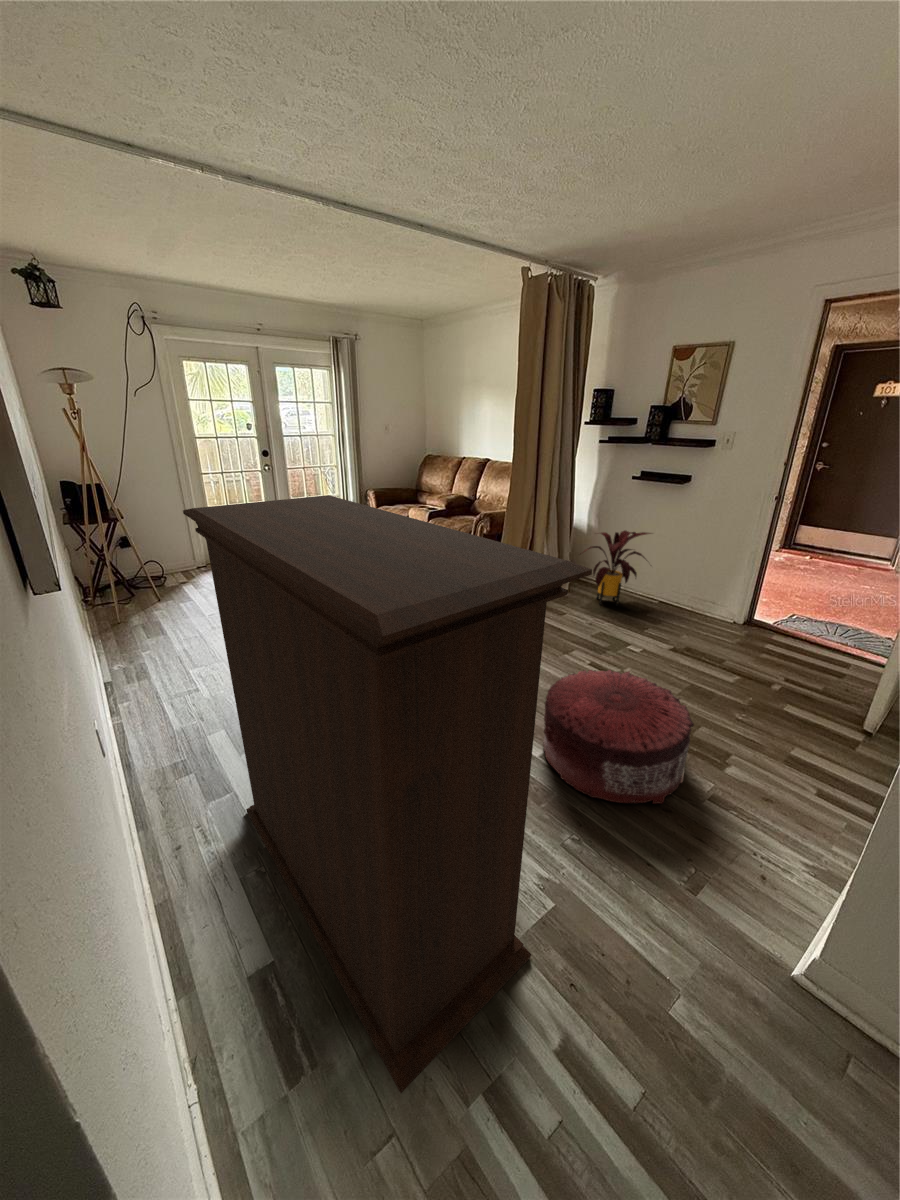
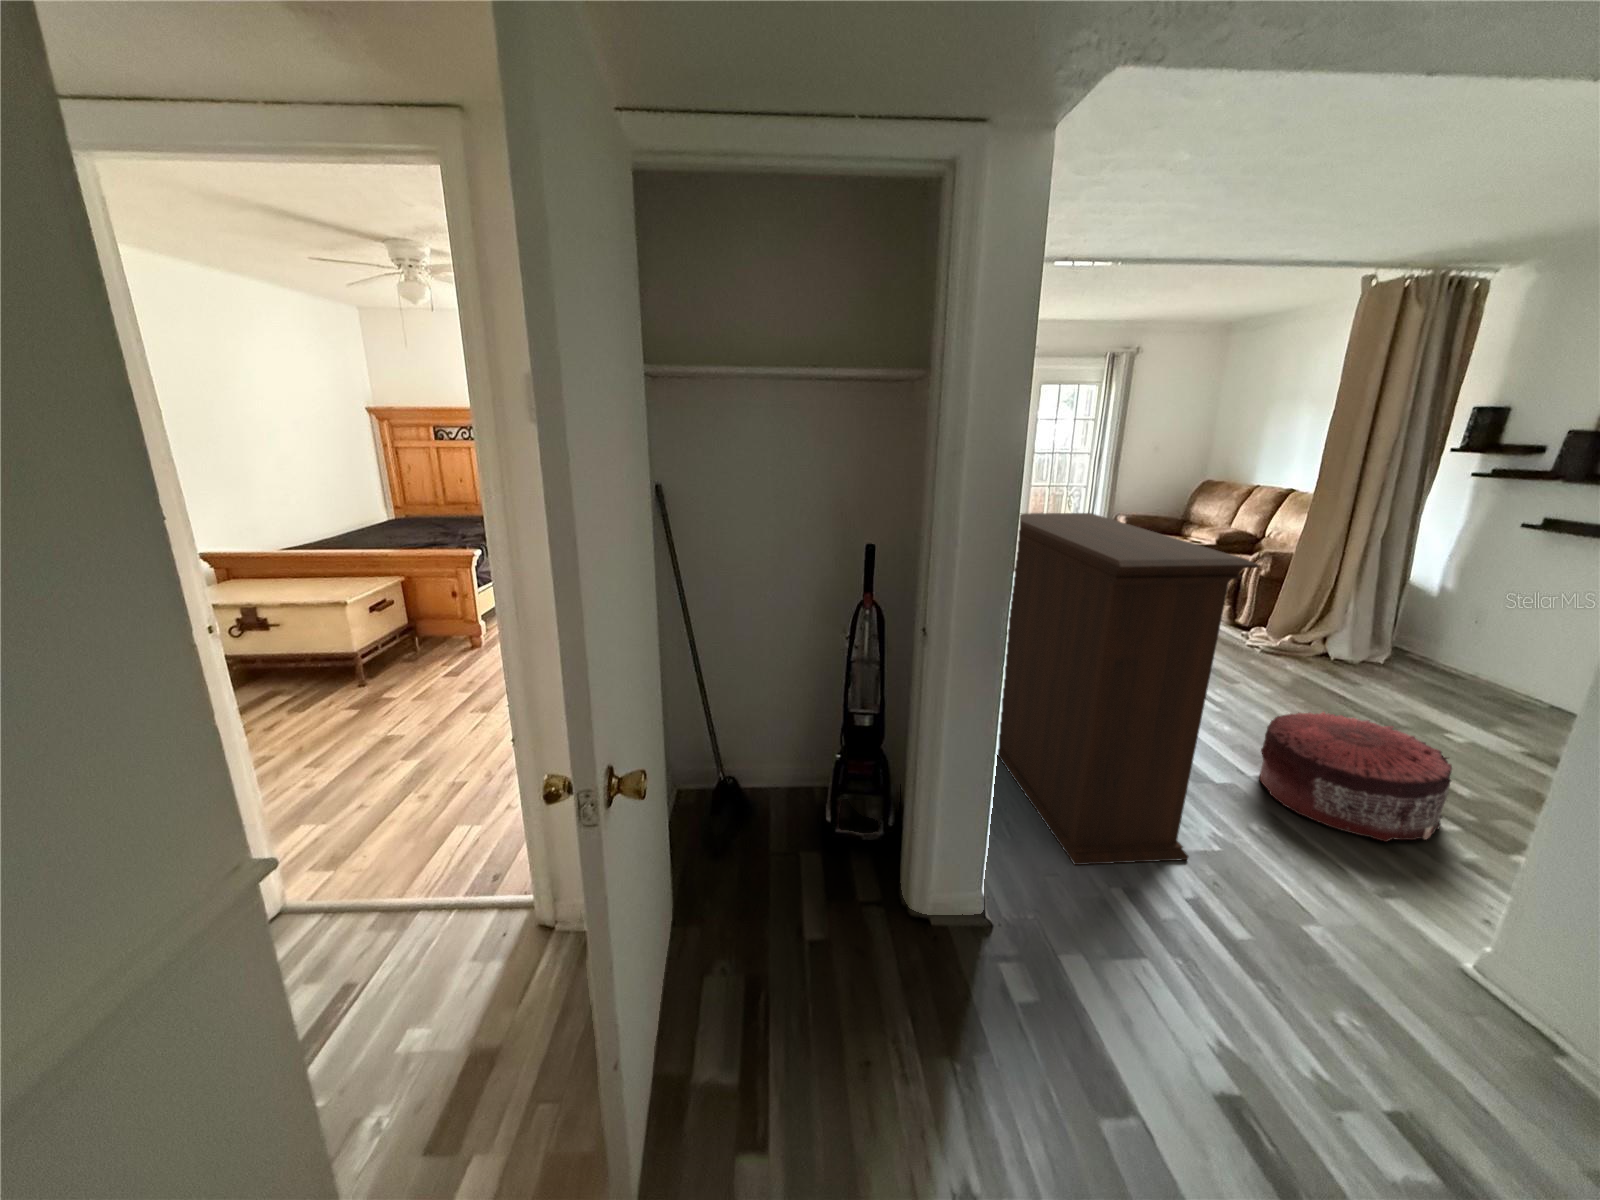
house plant: present [580,531,651,606] -> none [1400,593,1546,695]

